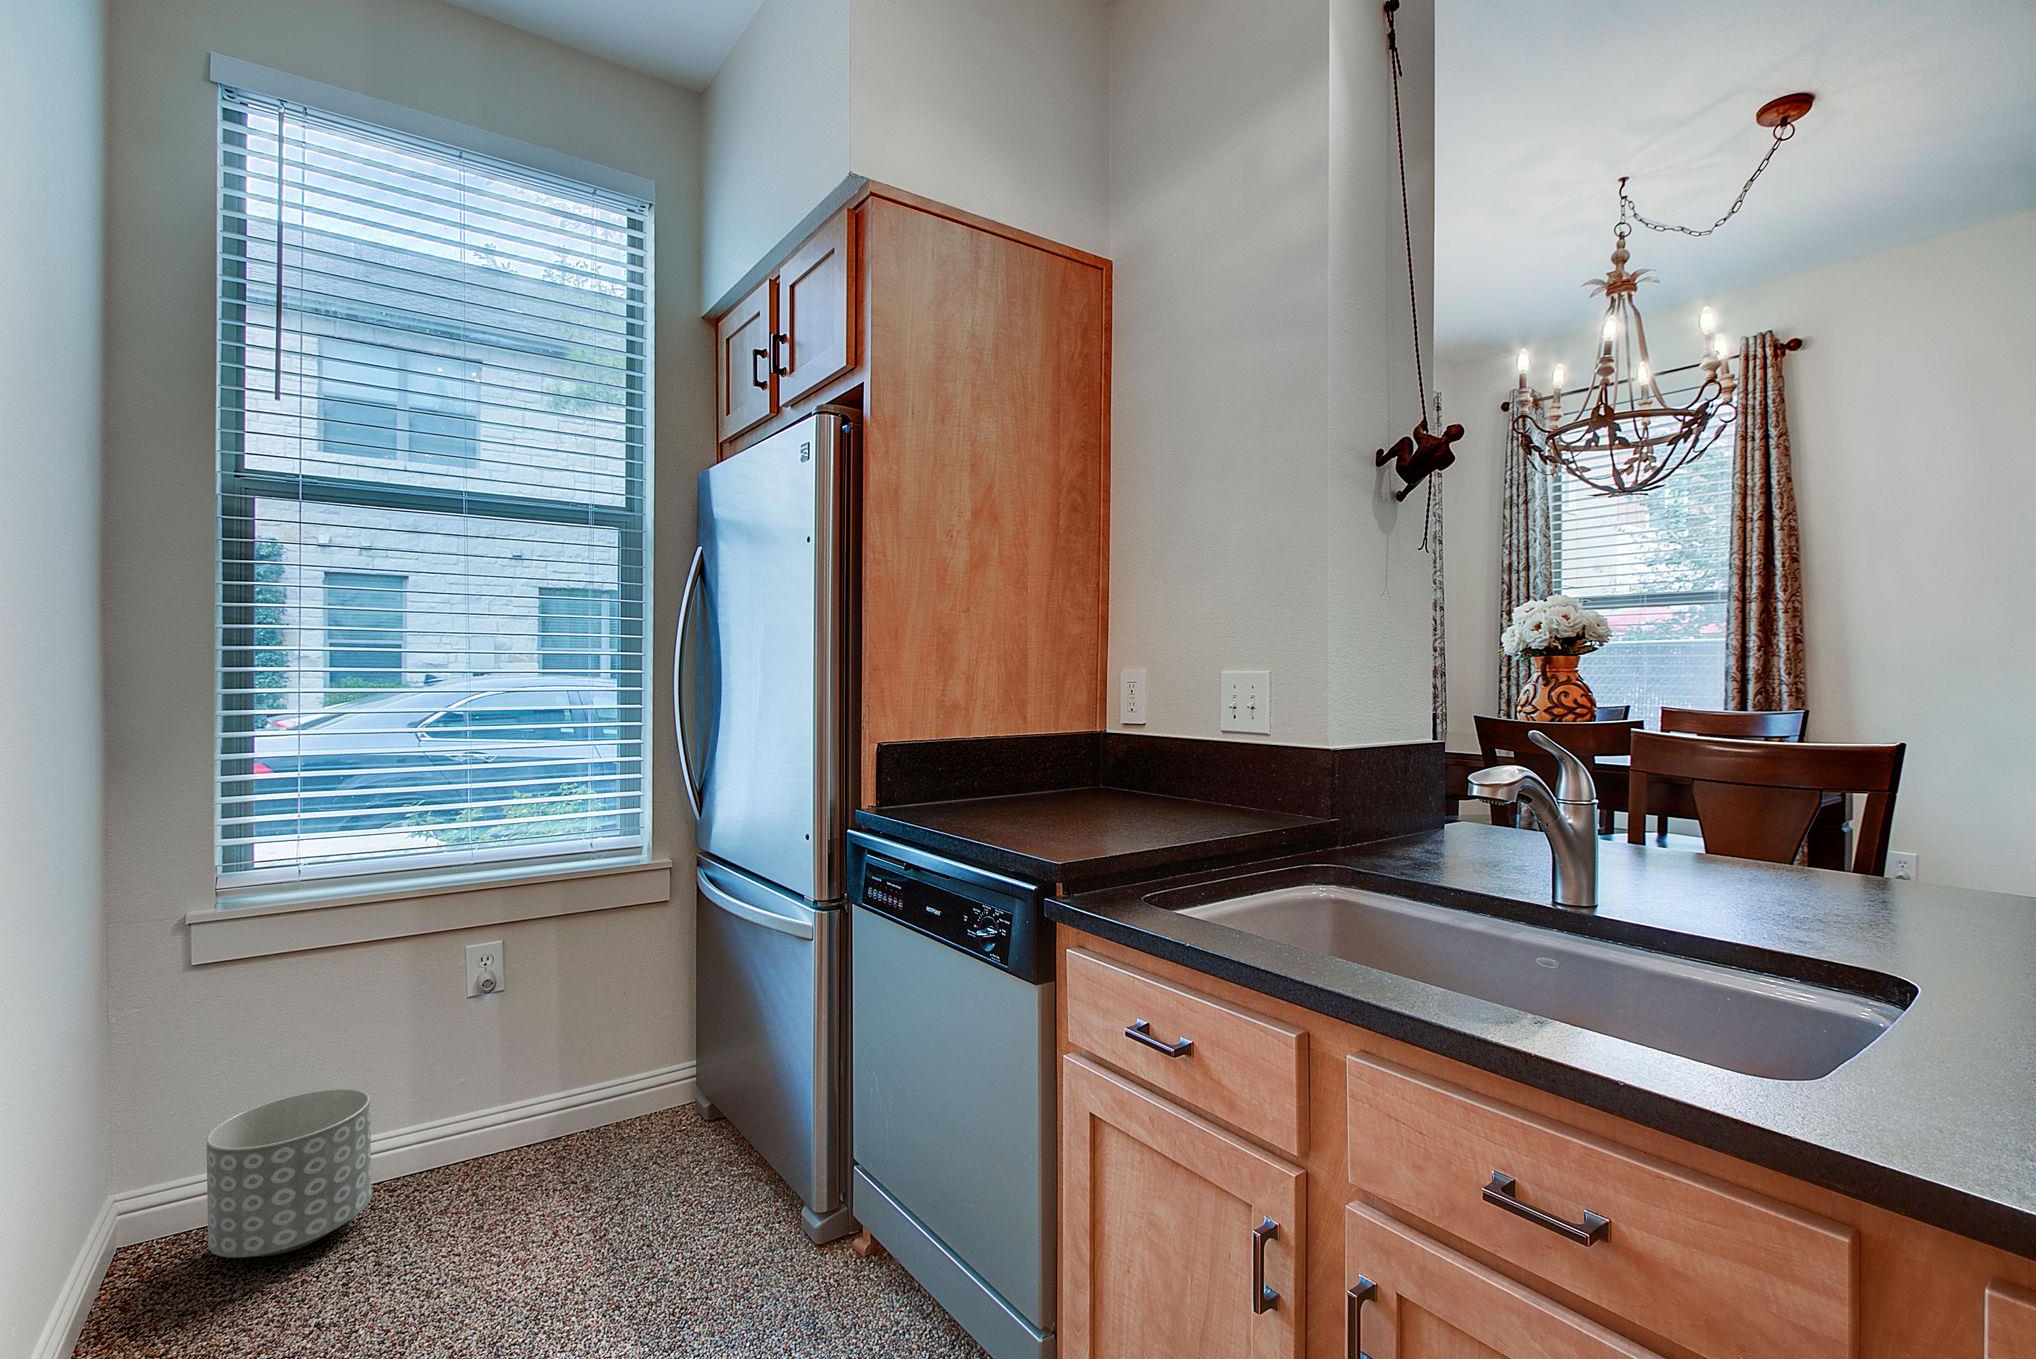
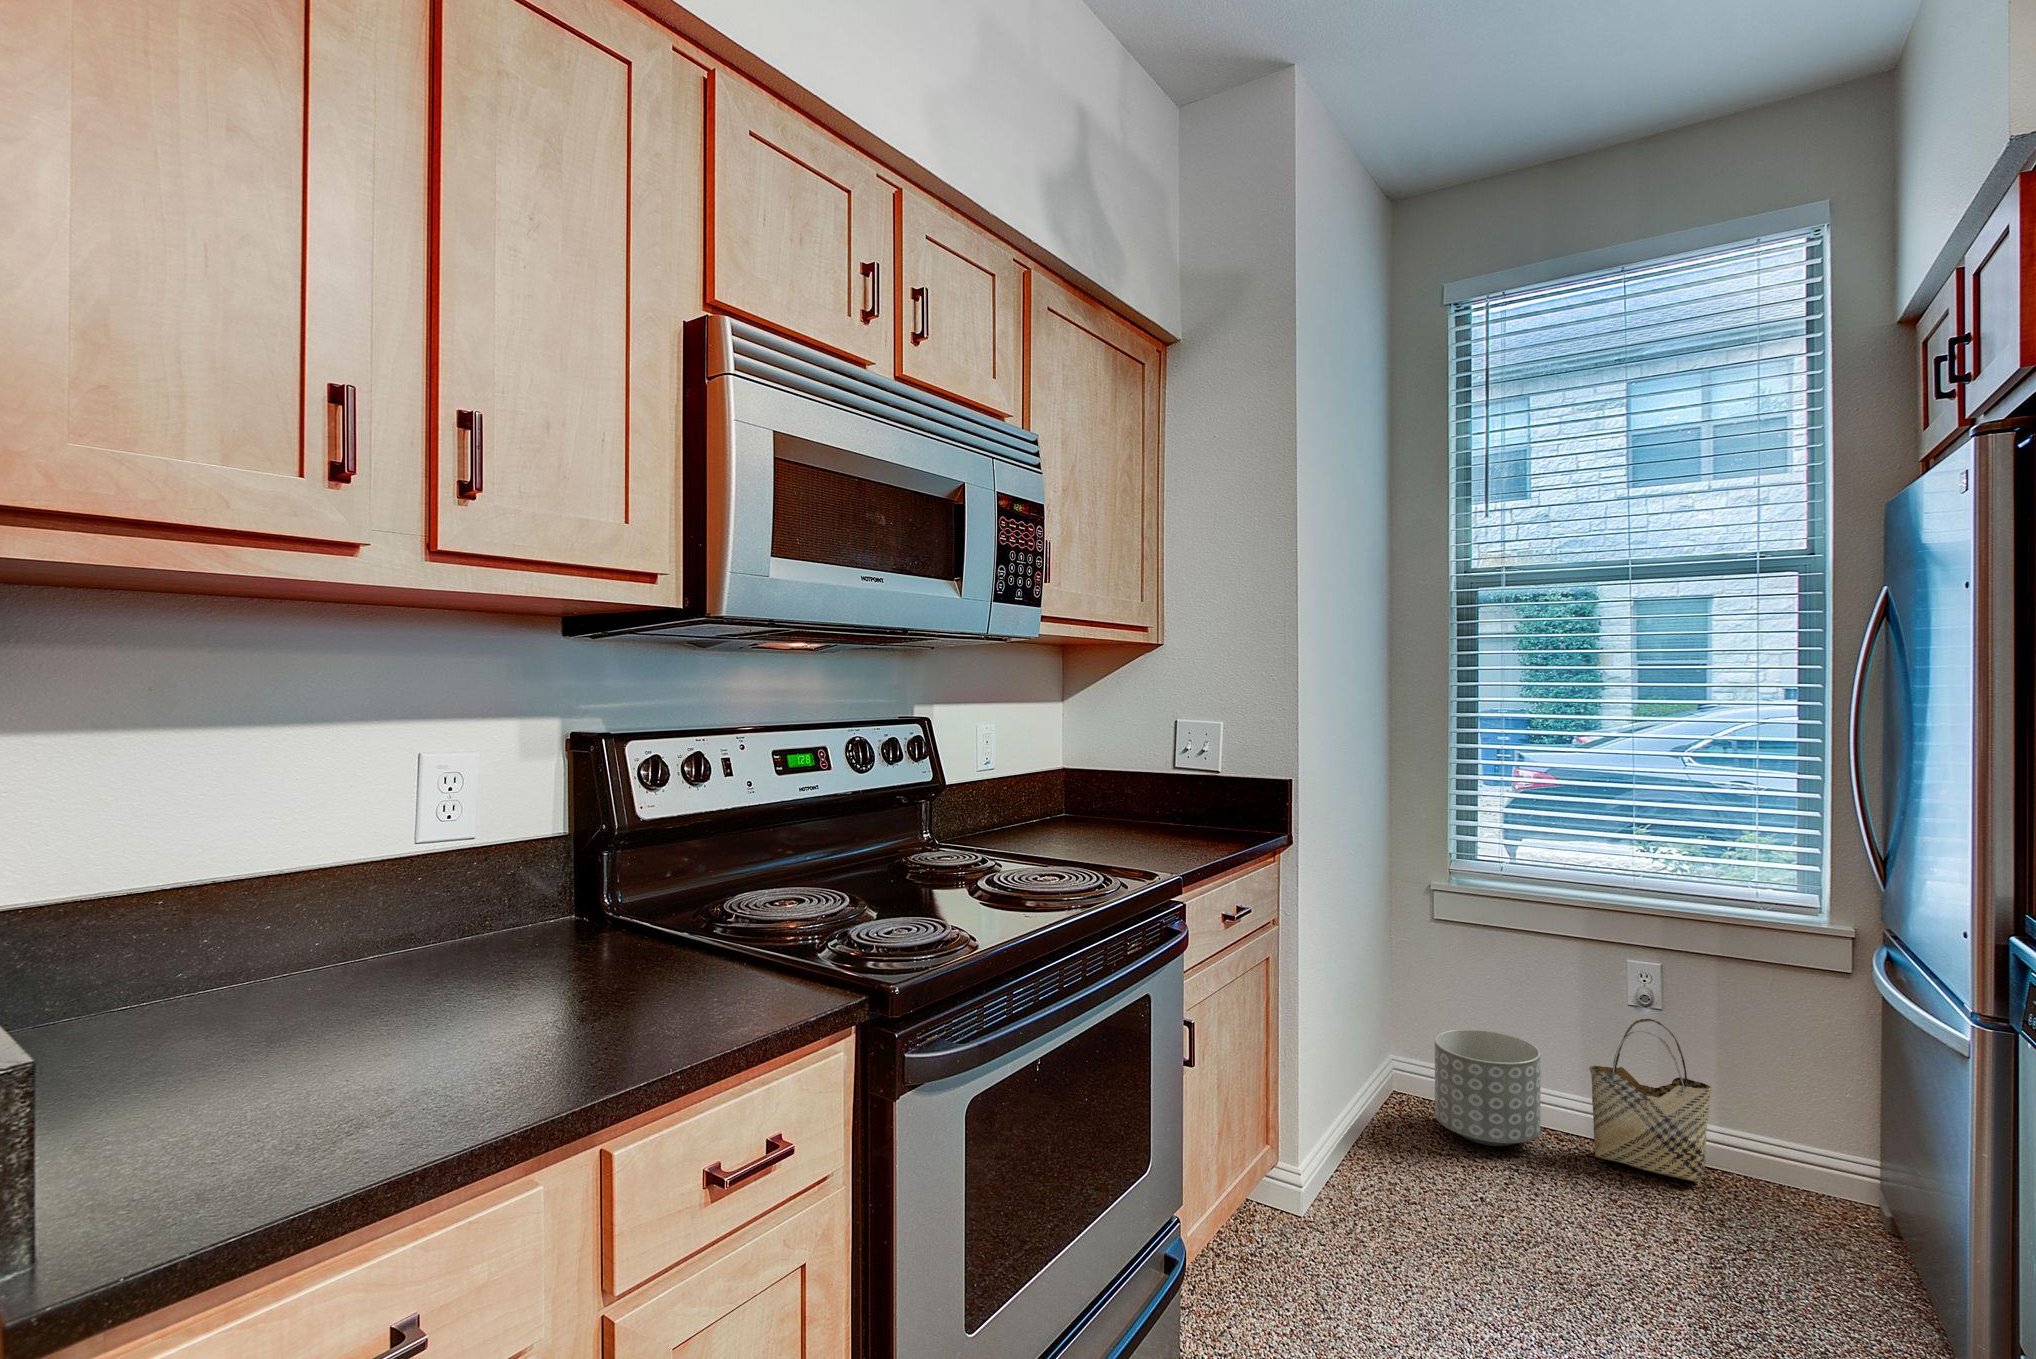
woven basket: none [430,1007,561,1188] -> present [1589,1019,1712,1182]

